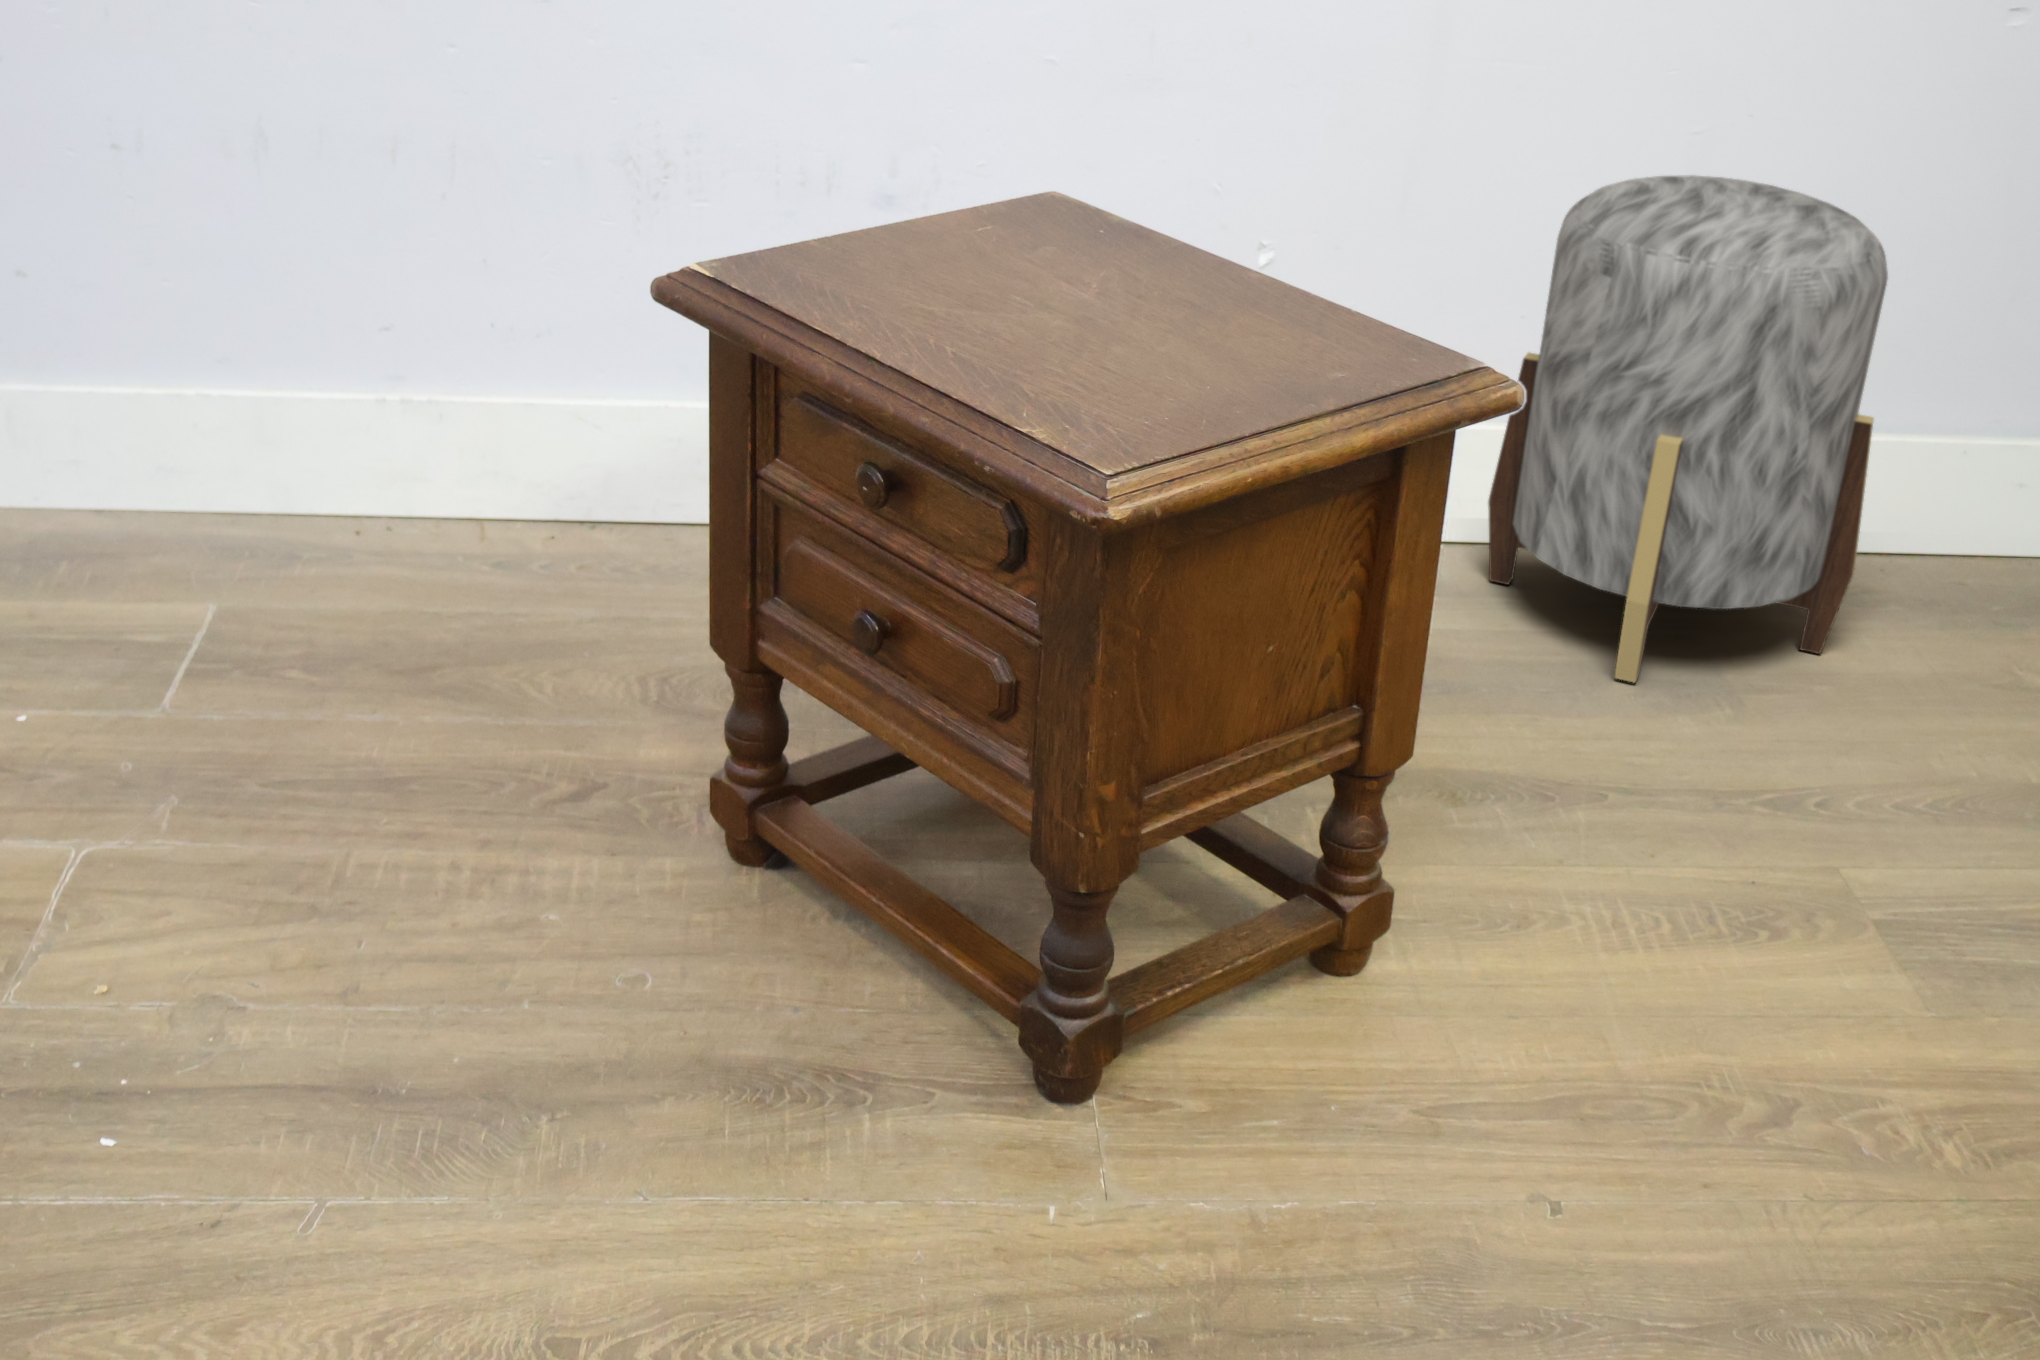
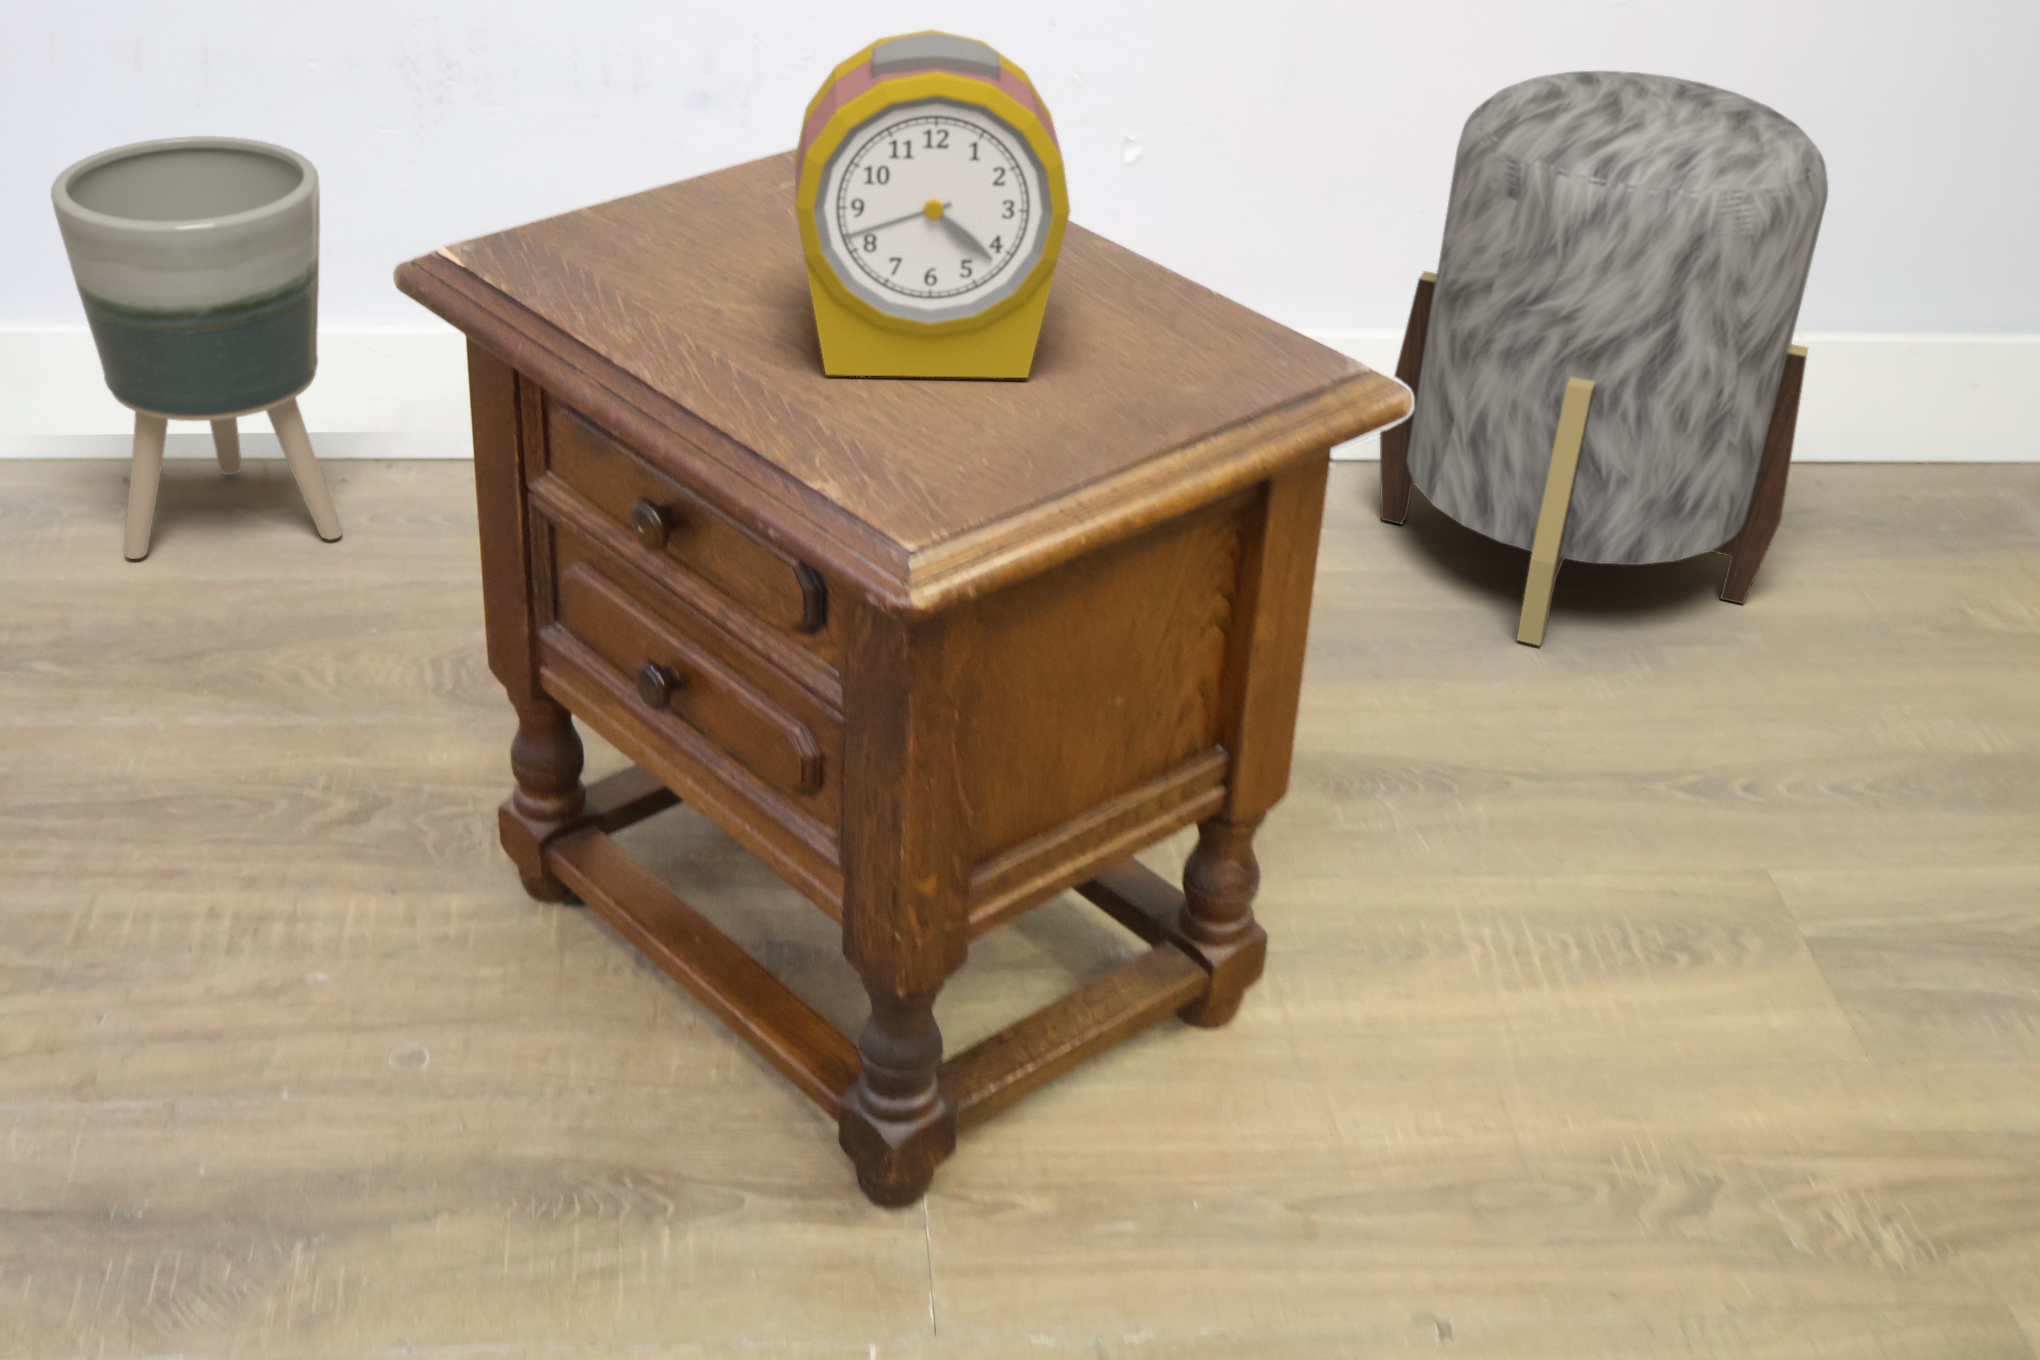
alarm clock: none [1005,69,1238,361] -> present [795,30,1070,378]
planter: none [319,218,554,588] -> present [51,136,342,559]

